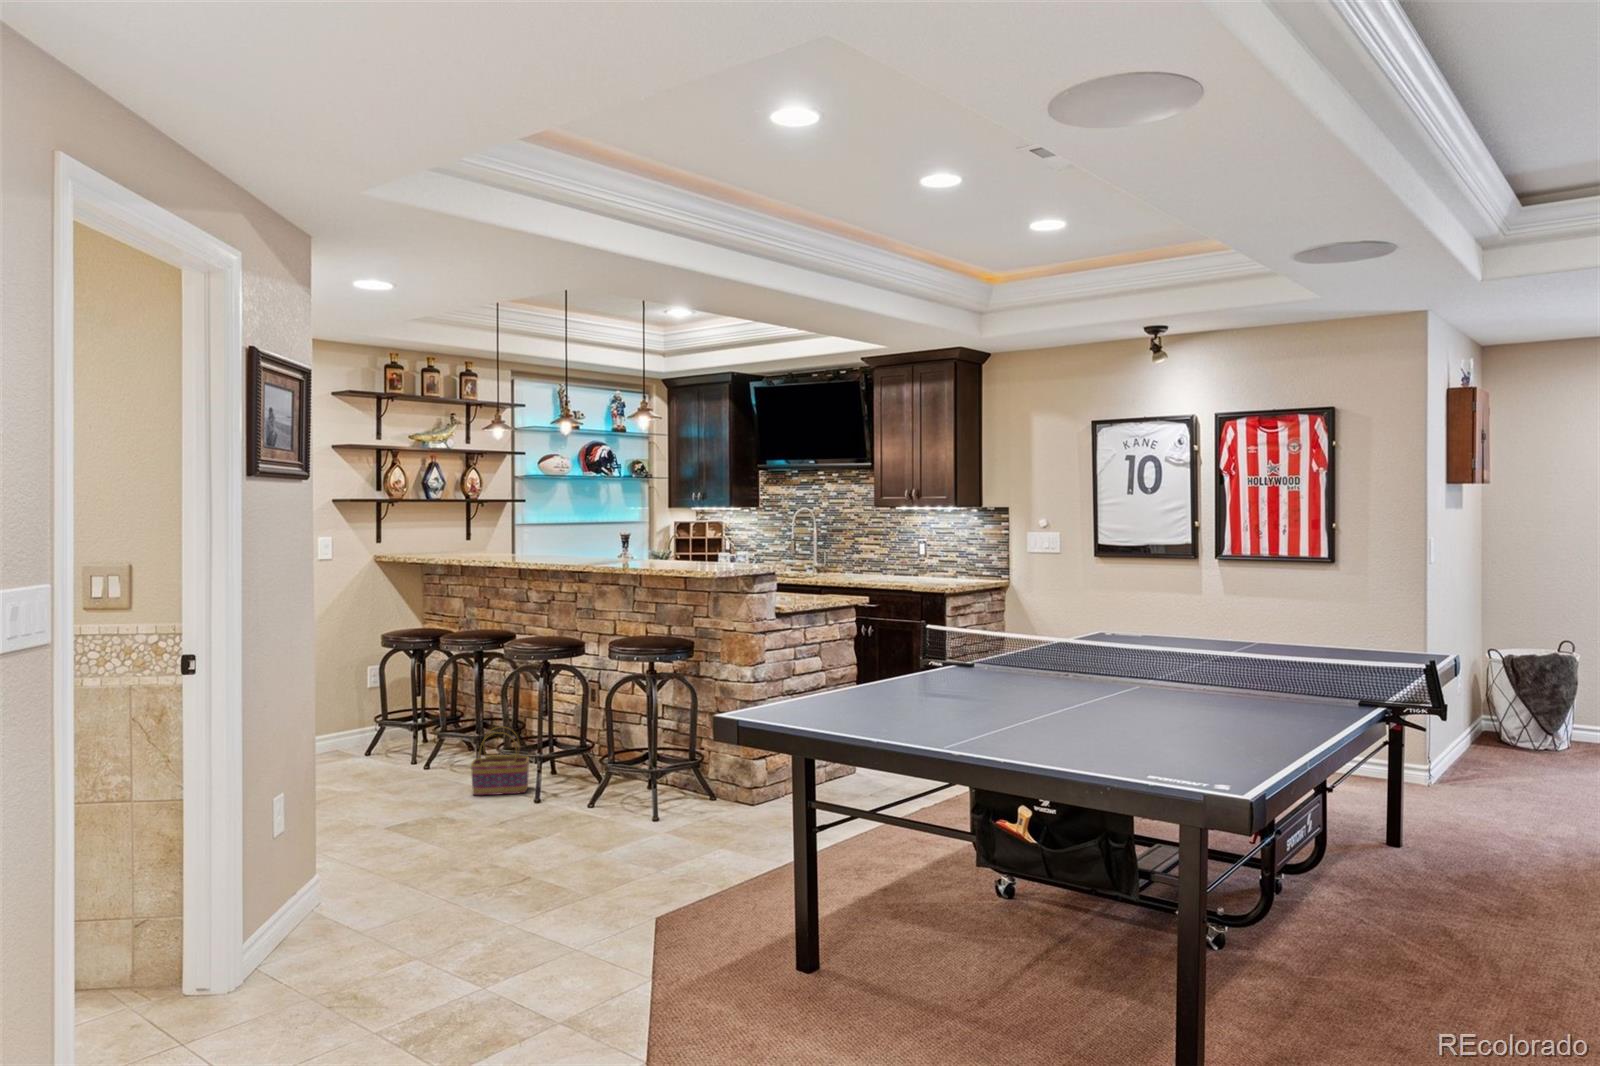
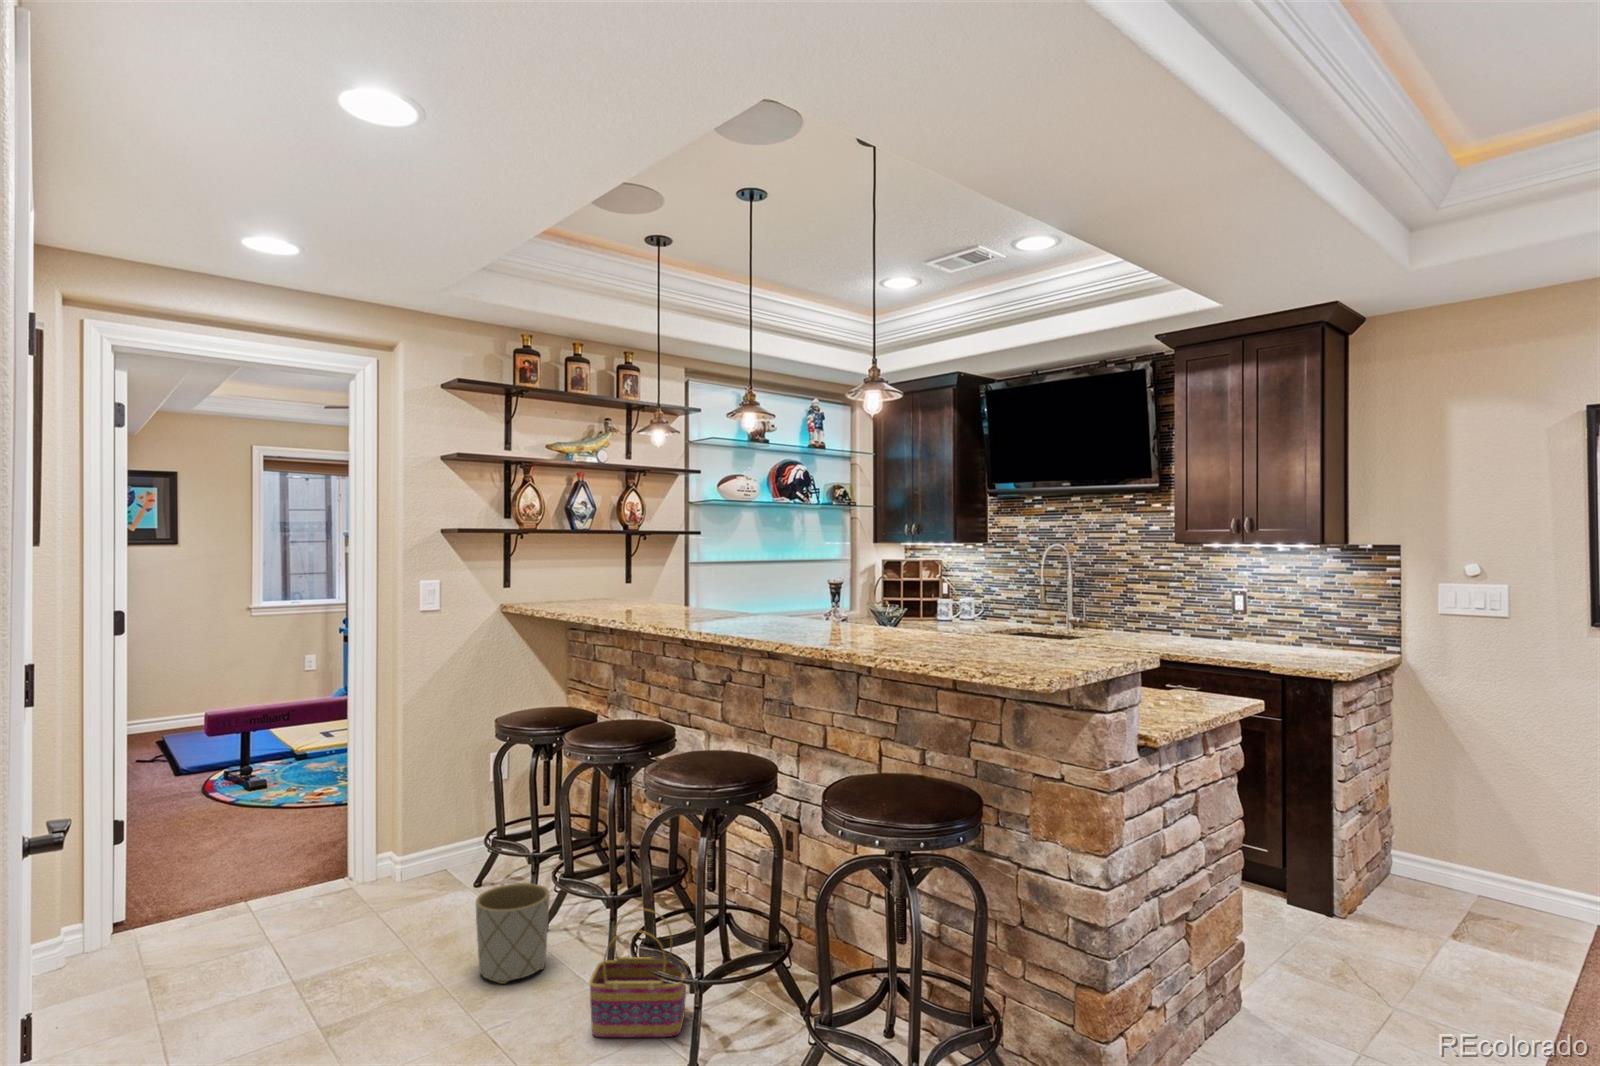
planter: none [389,729,436,784] -> present [476,883,549,984]

